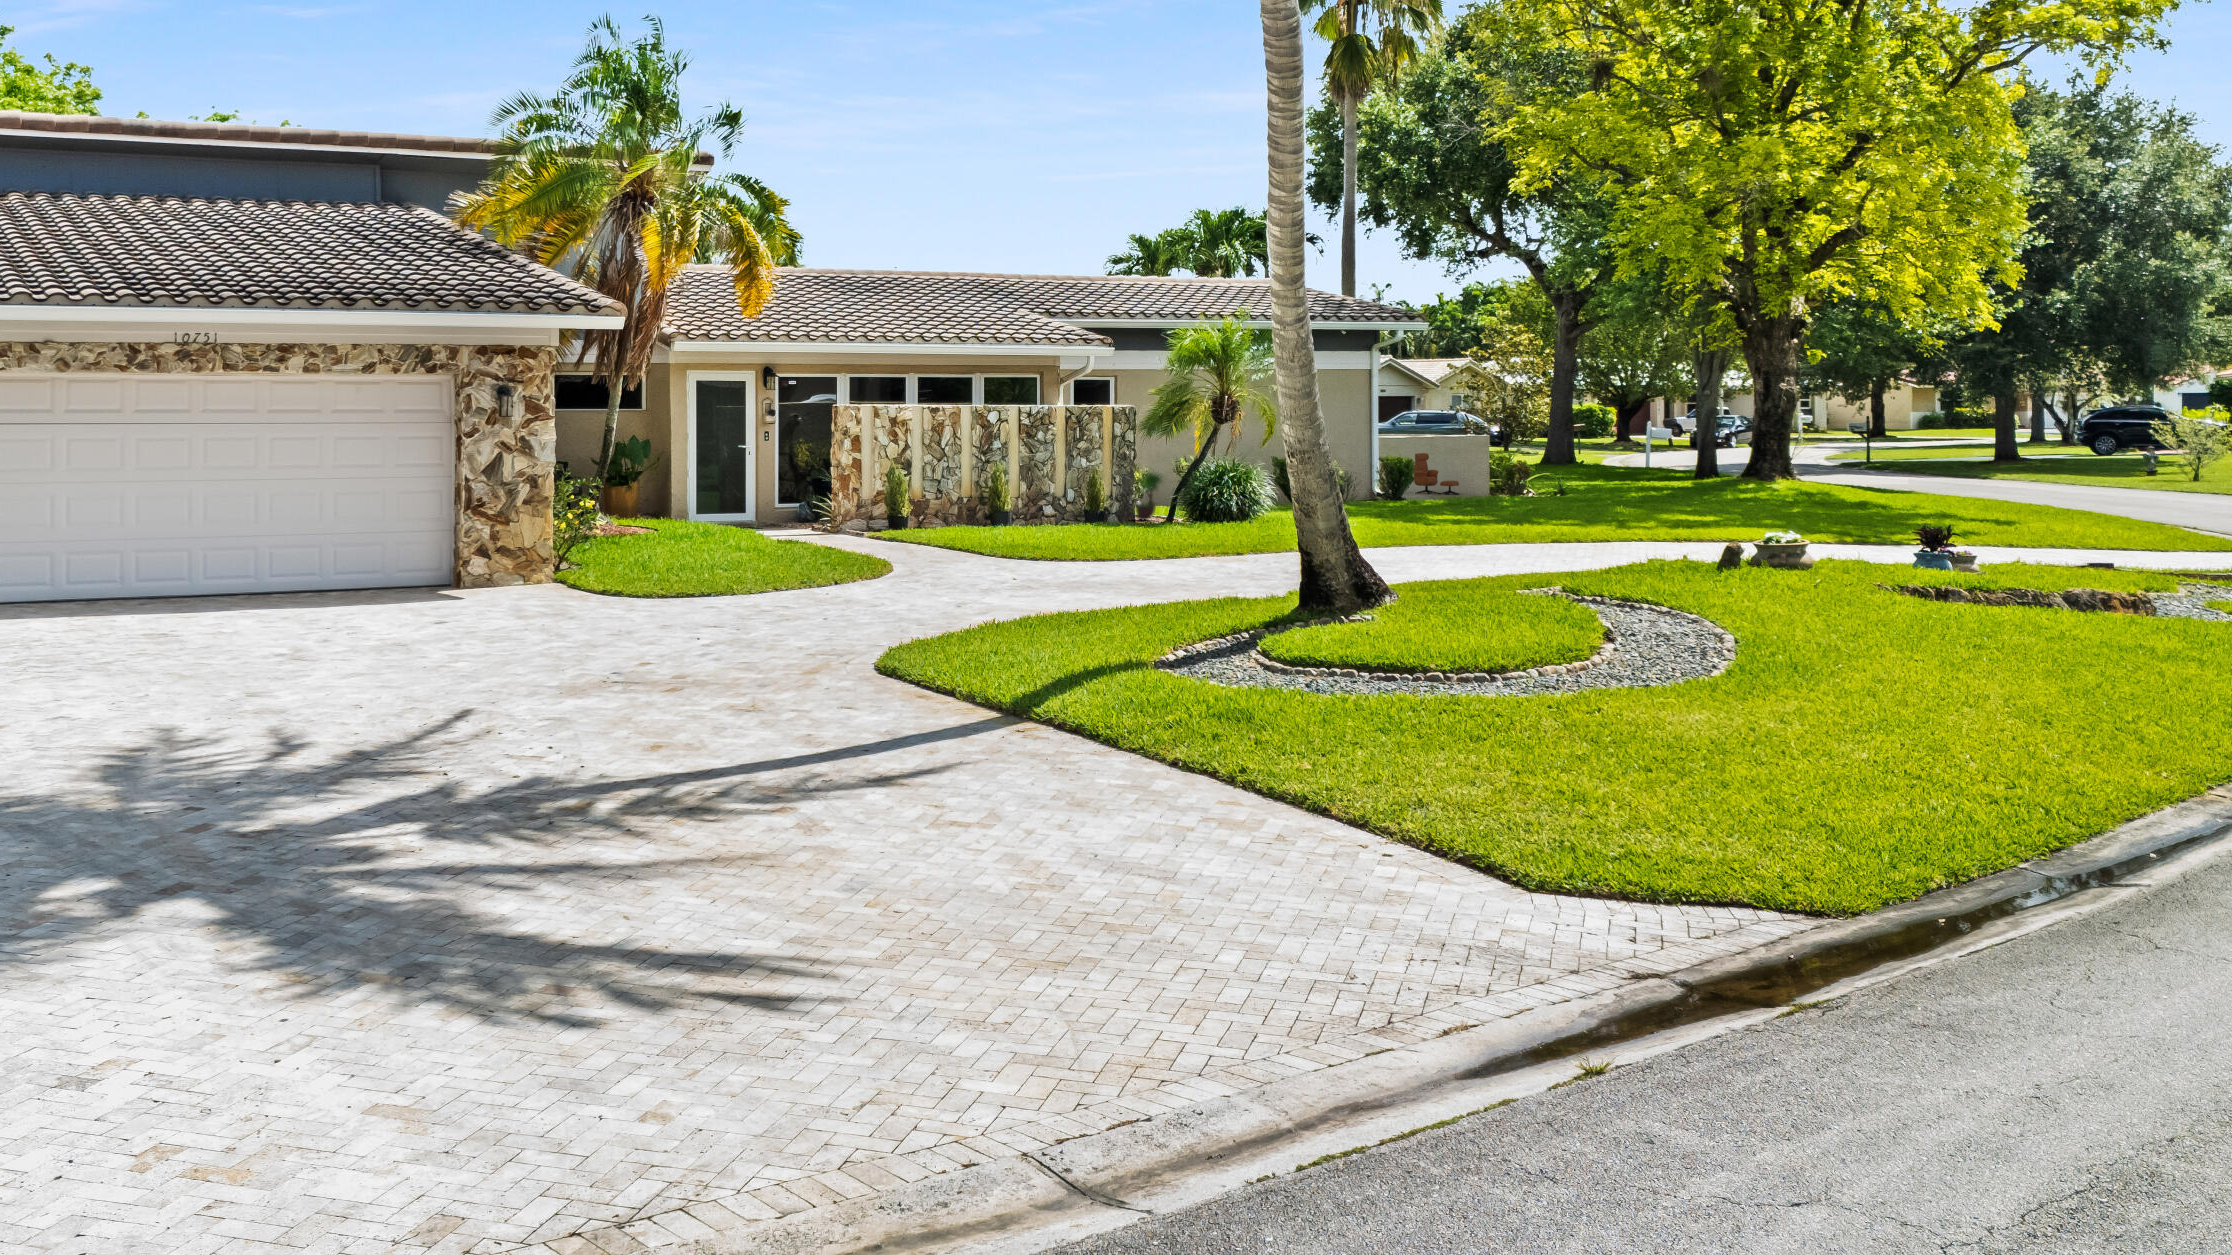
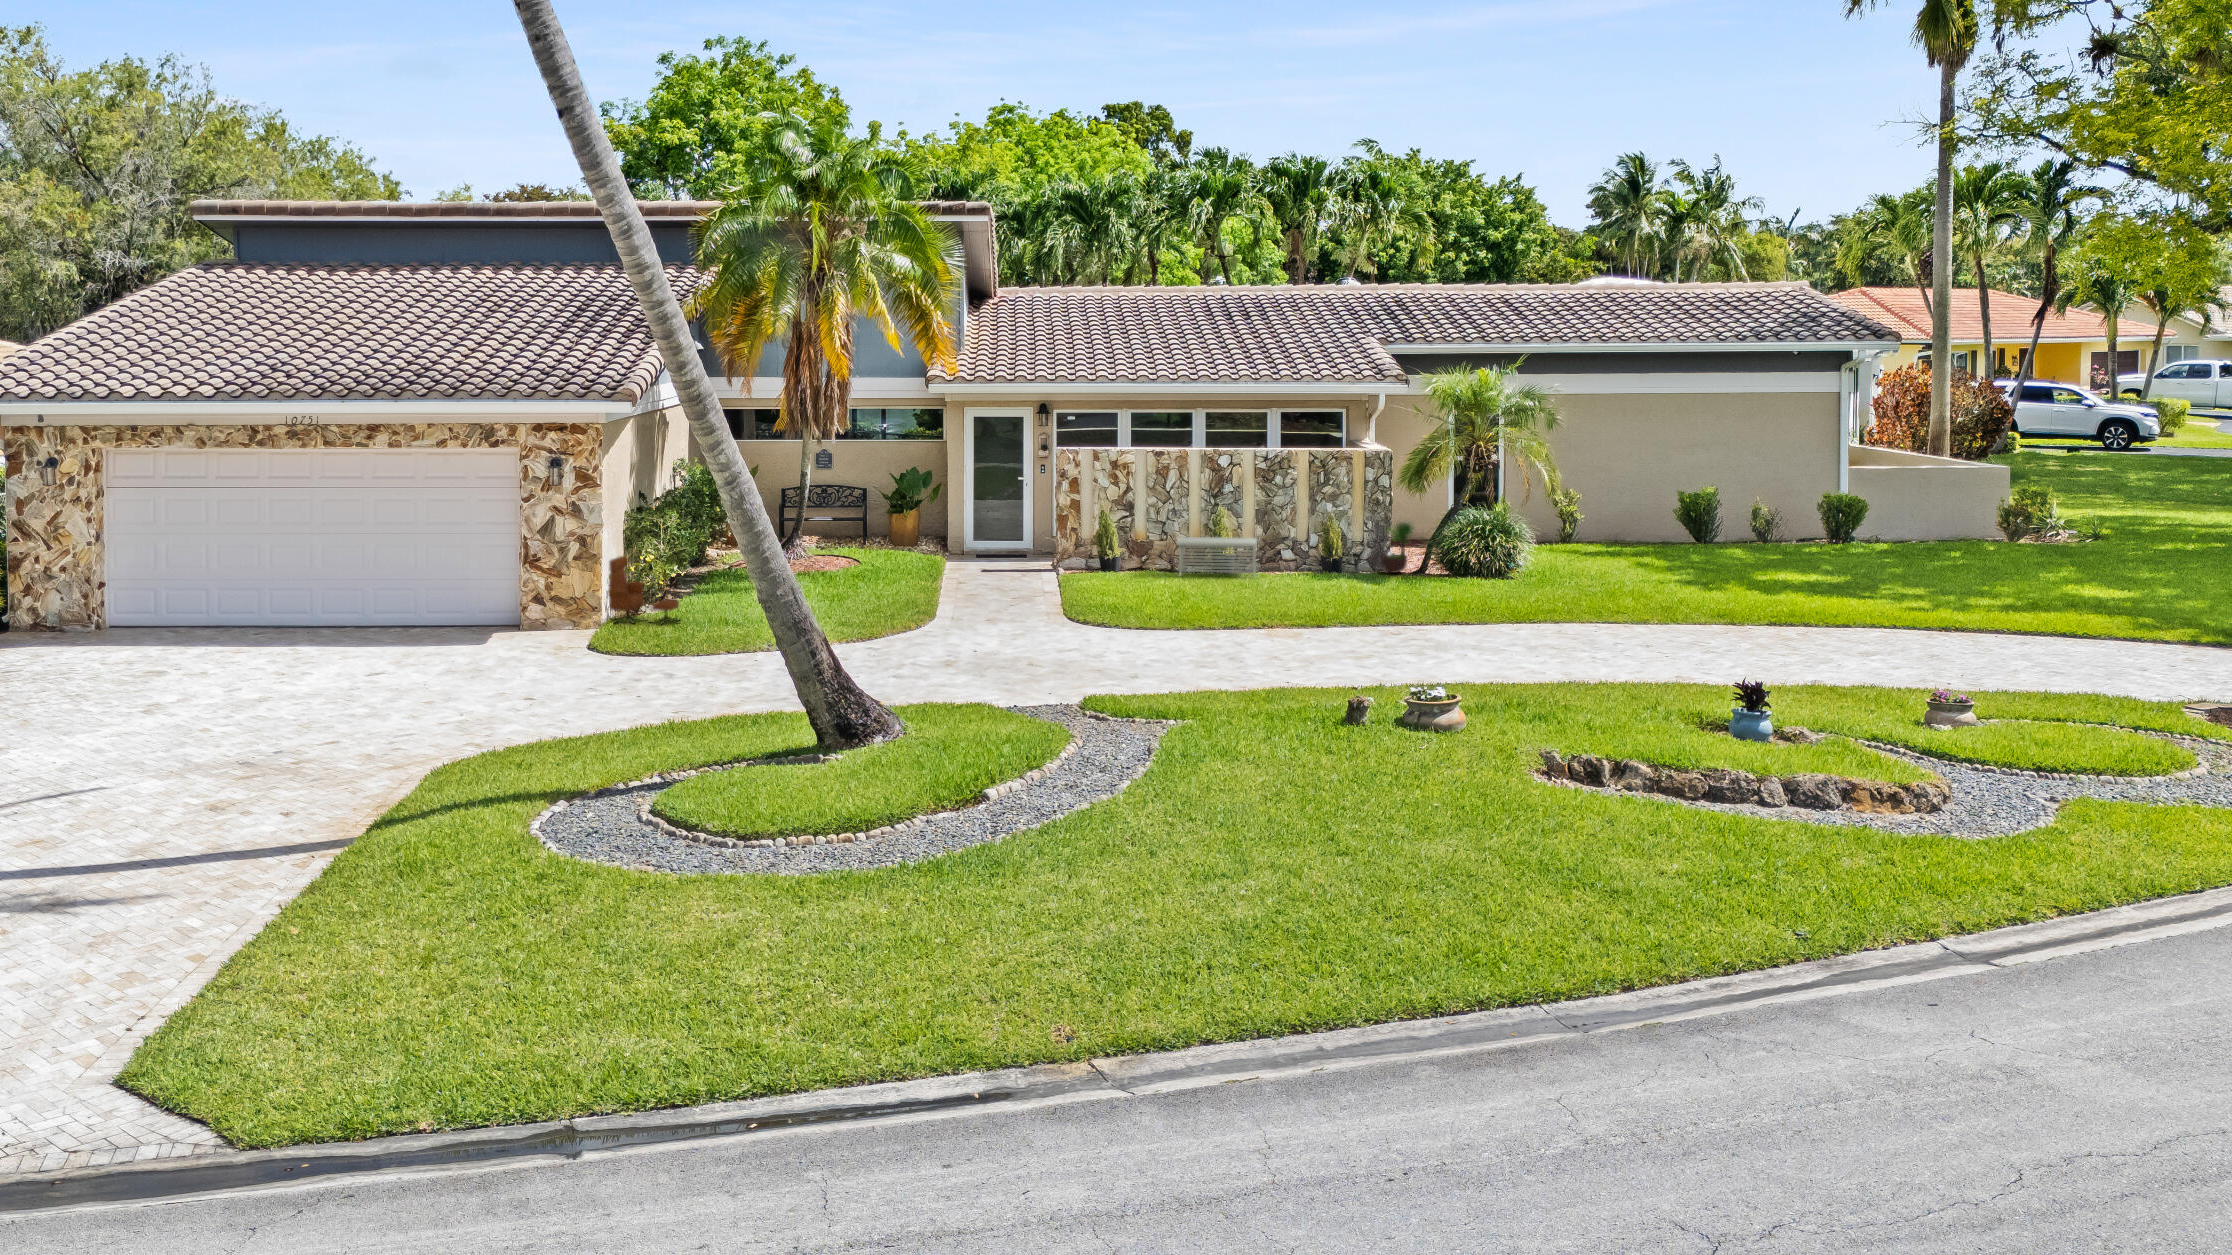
lounge chair: present [1413,453,1459,495] -> present [608,556,679,624]
storage bench: none [958,491,1044,529] -> present [1176,537,1257,577]

